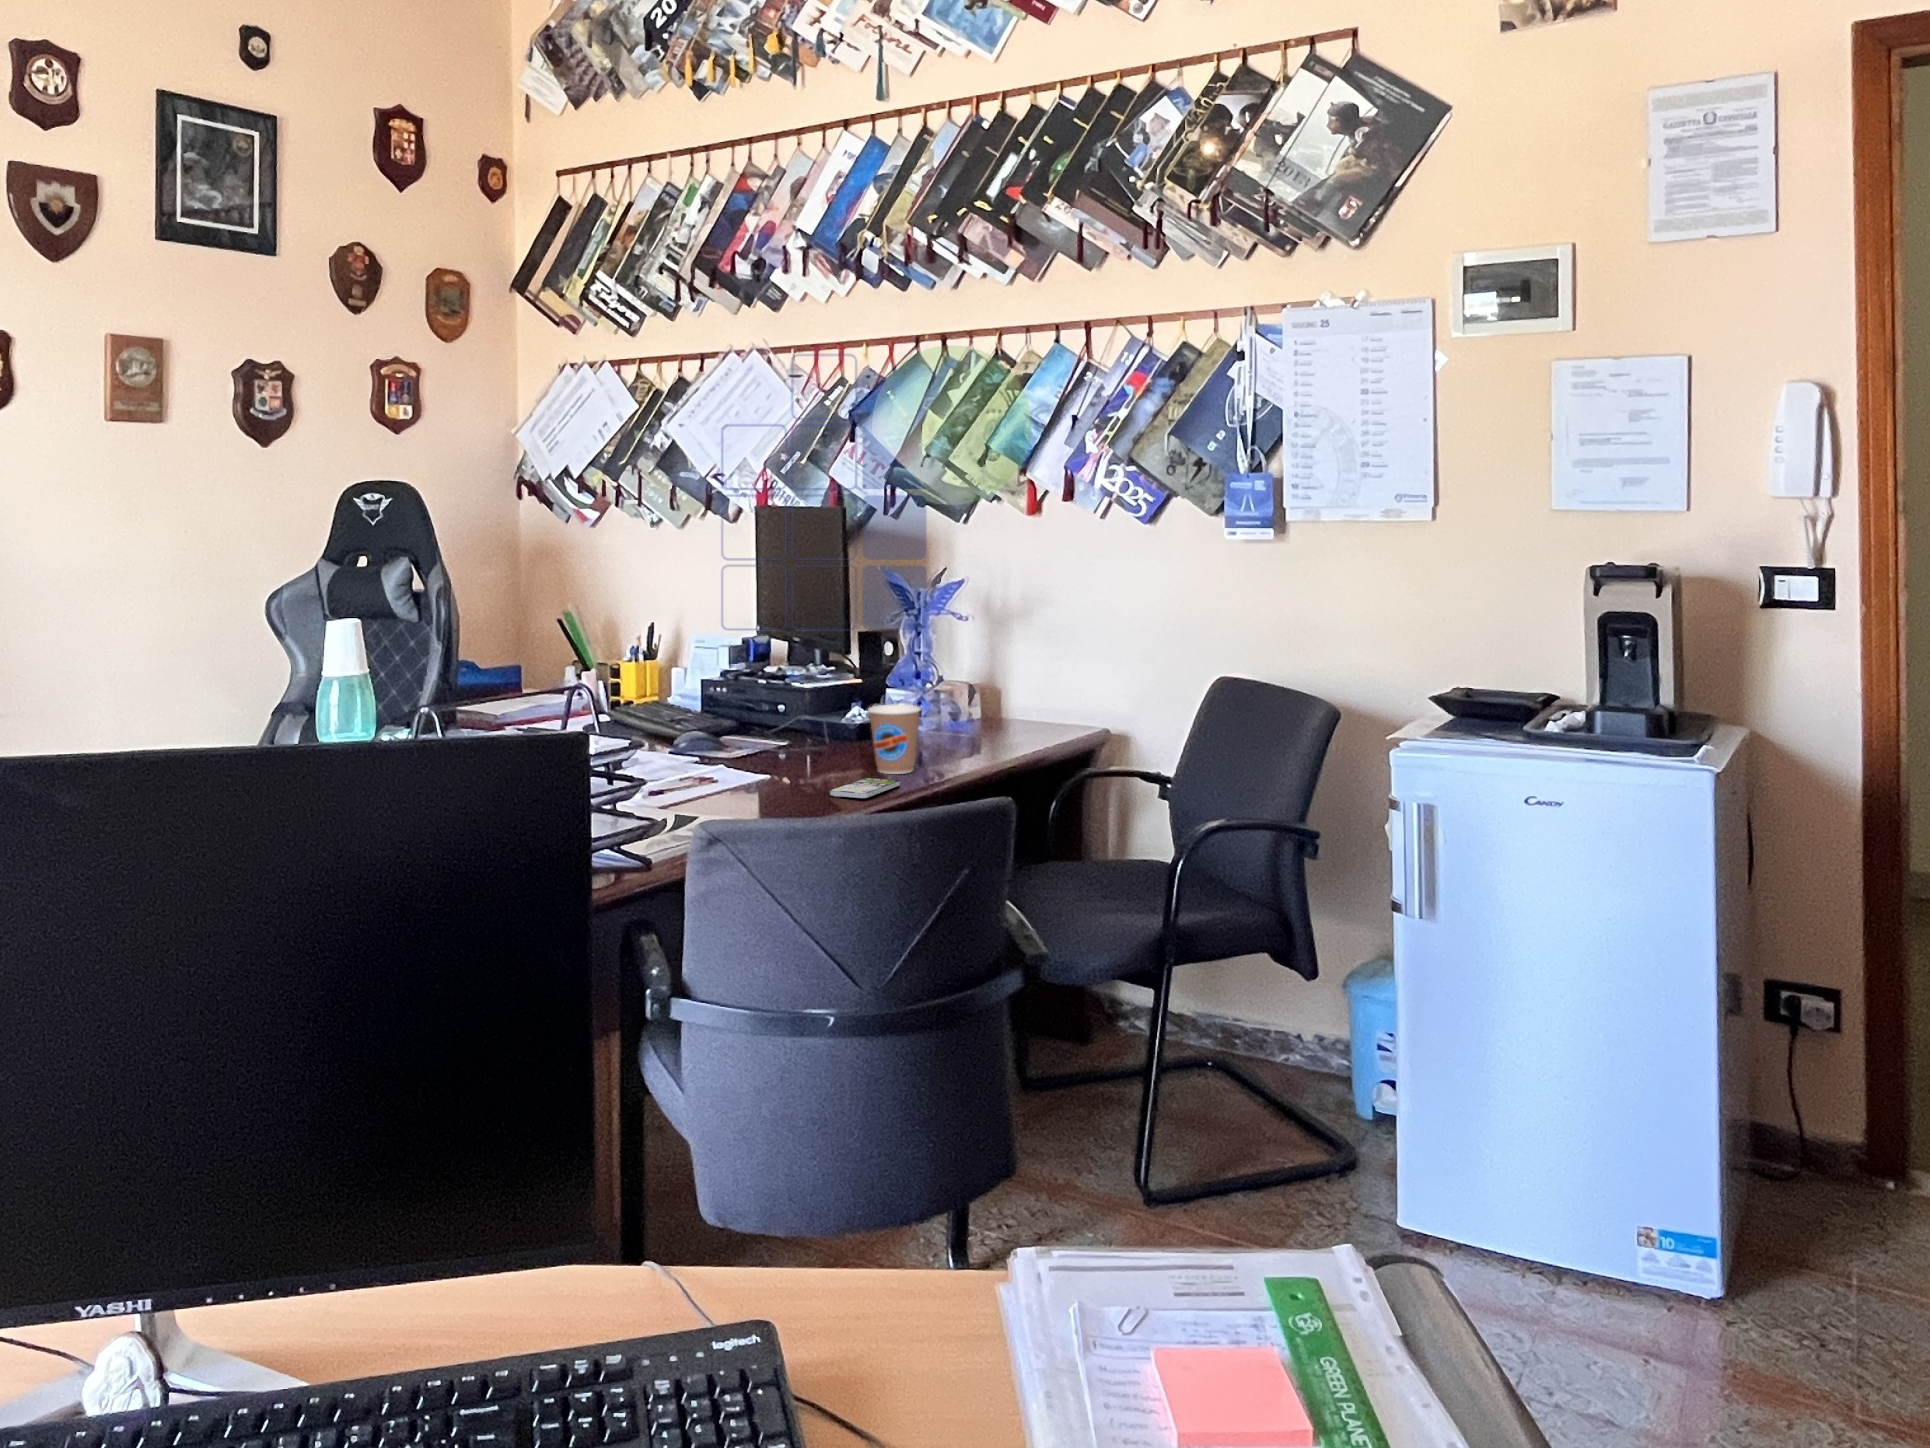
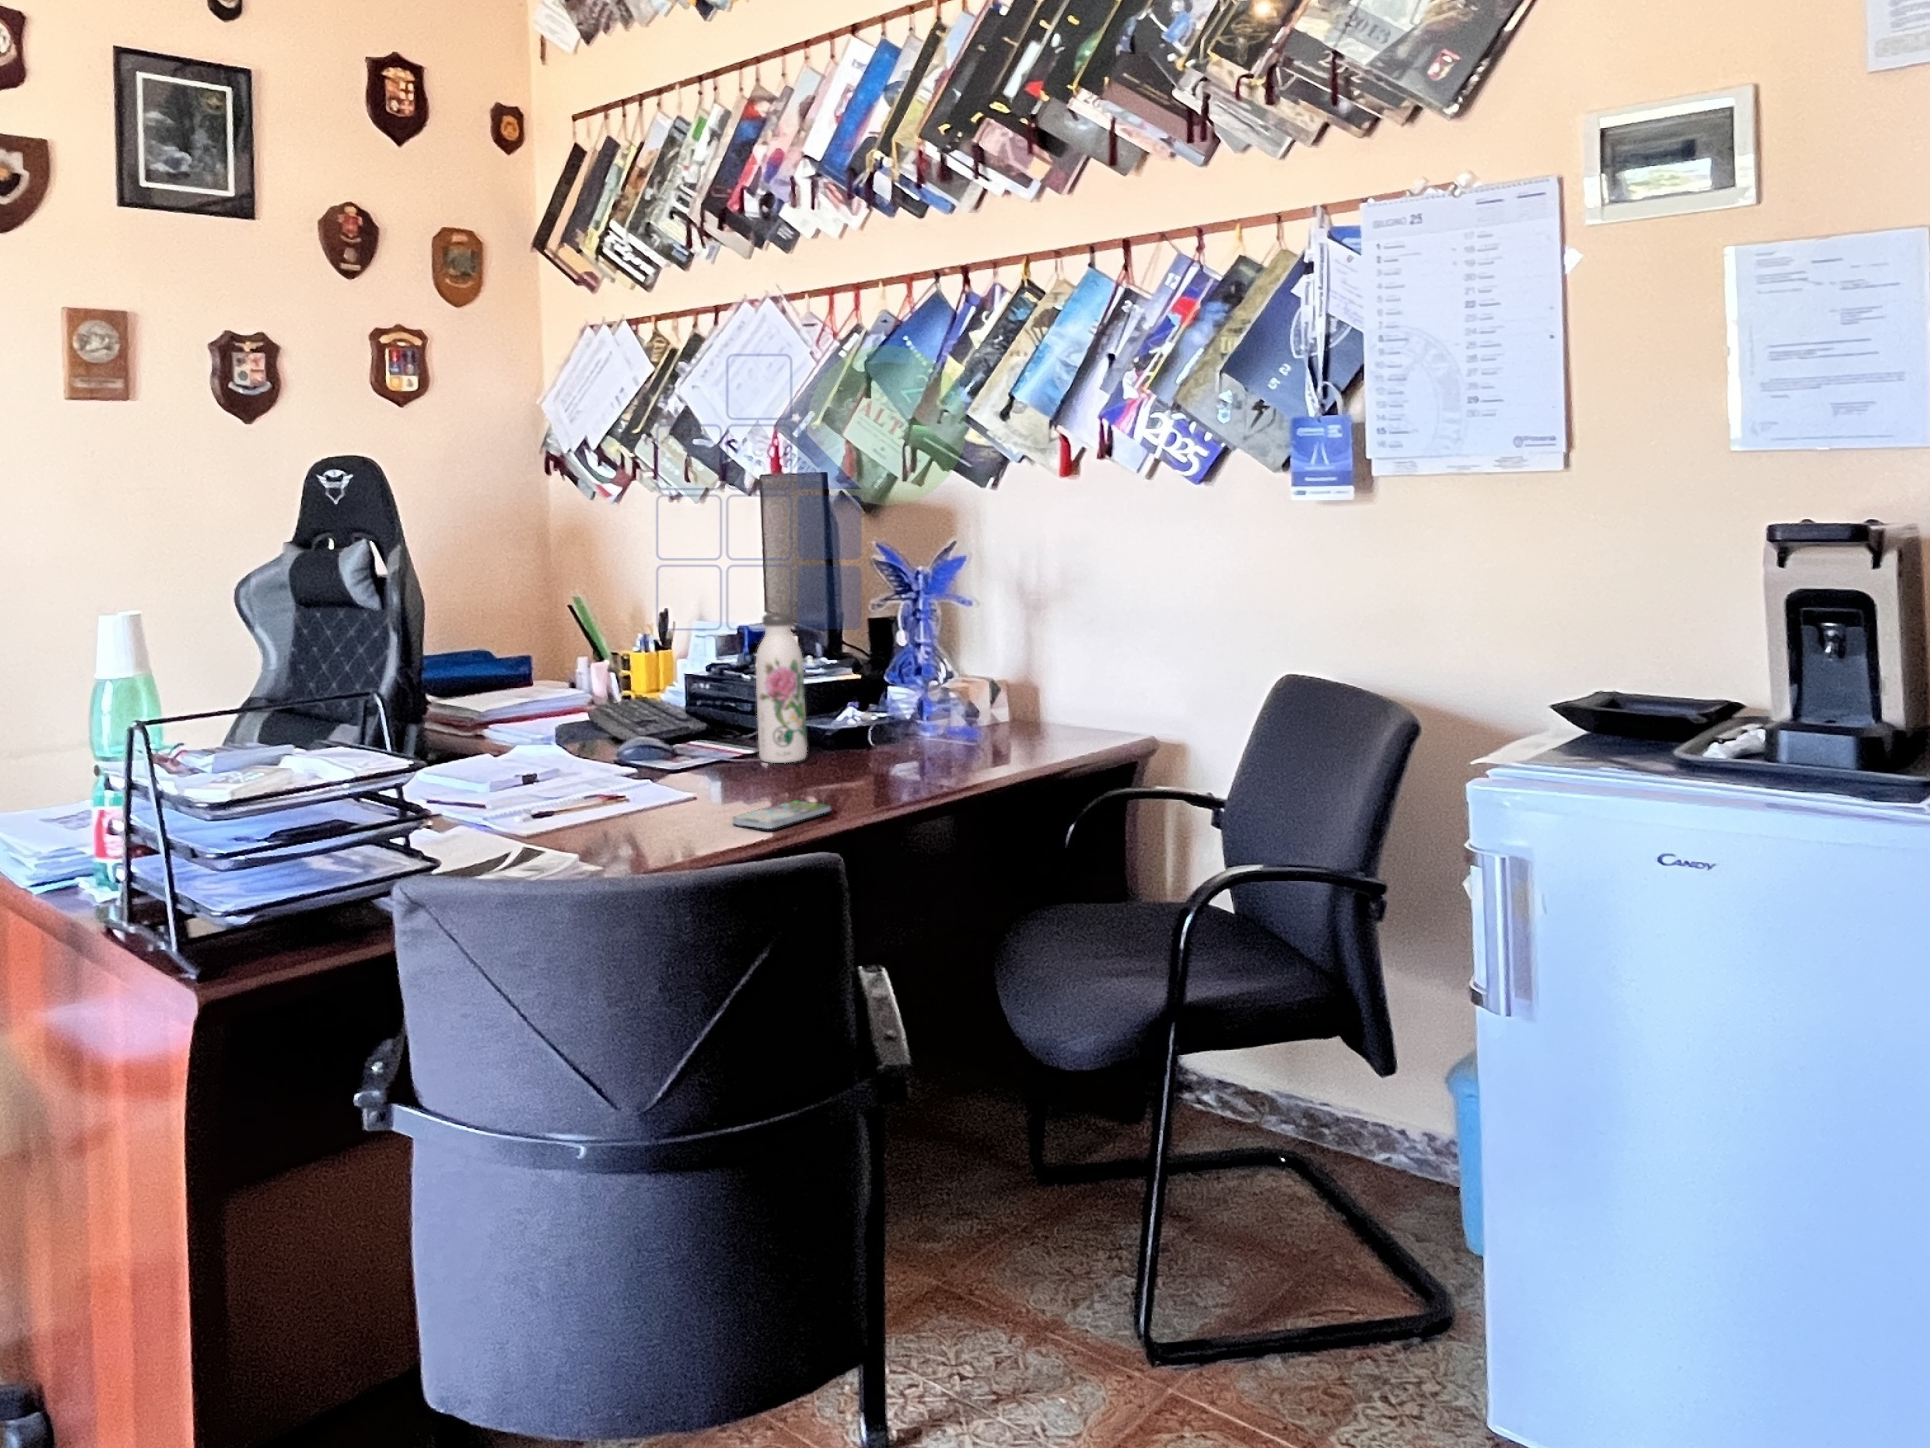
water bottle: none [805,627,846,751] -> present [756,614,807,763]
coffee cup: present [868,704,921,774] -> none [808,709,874,795]

